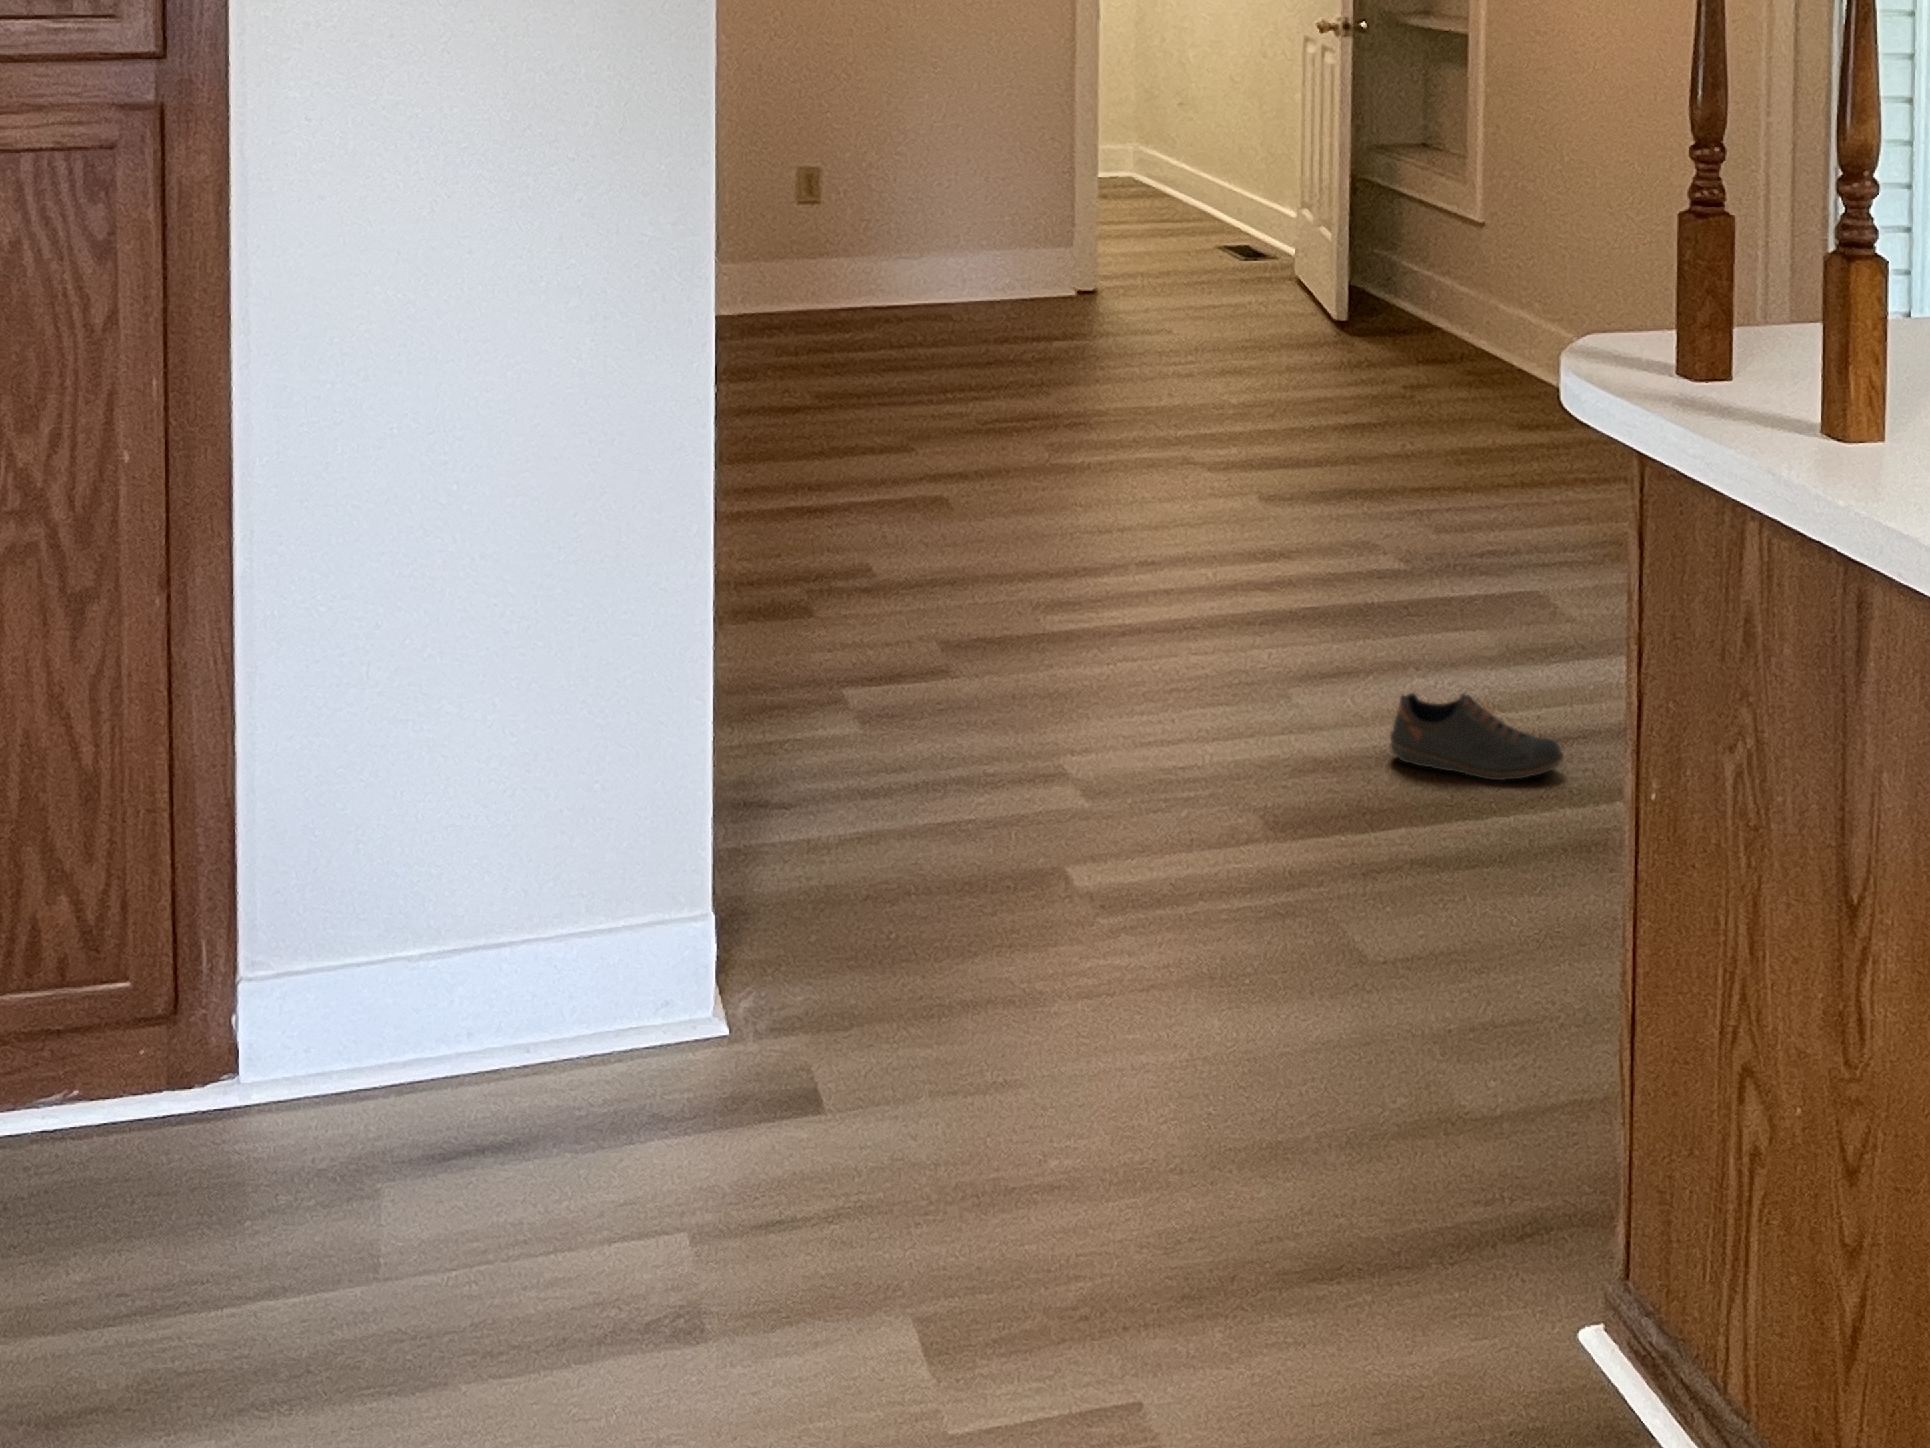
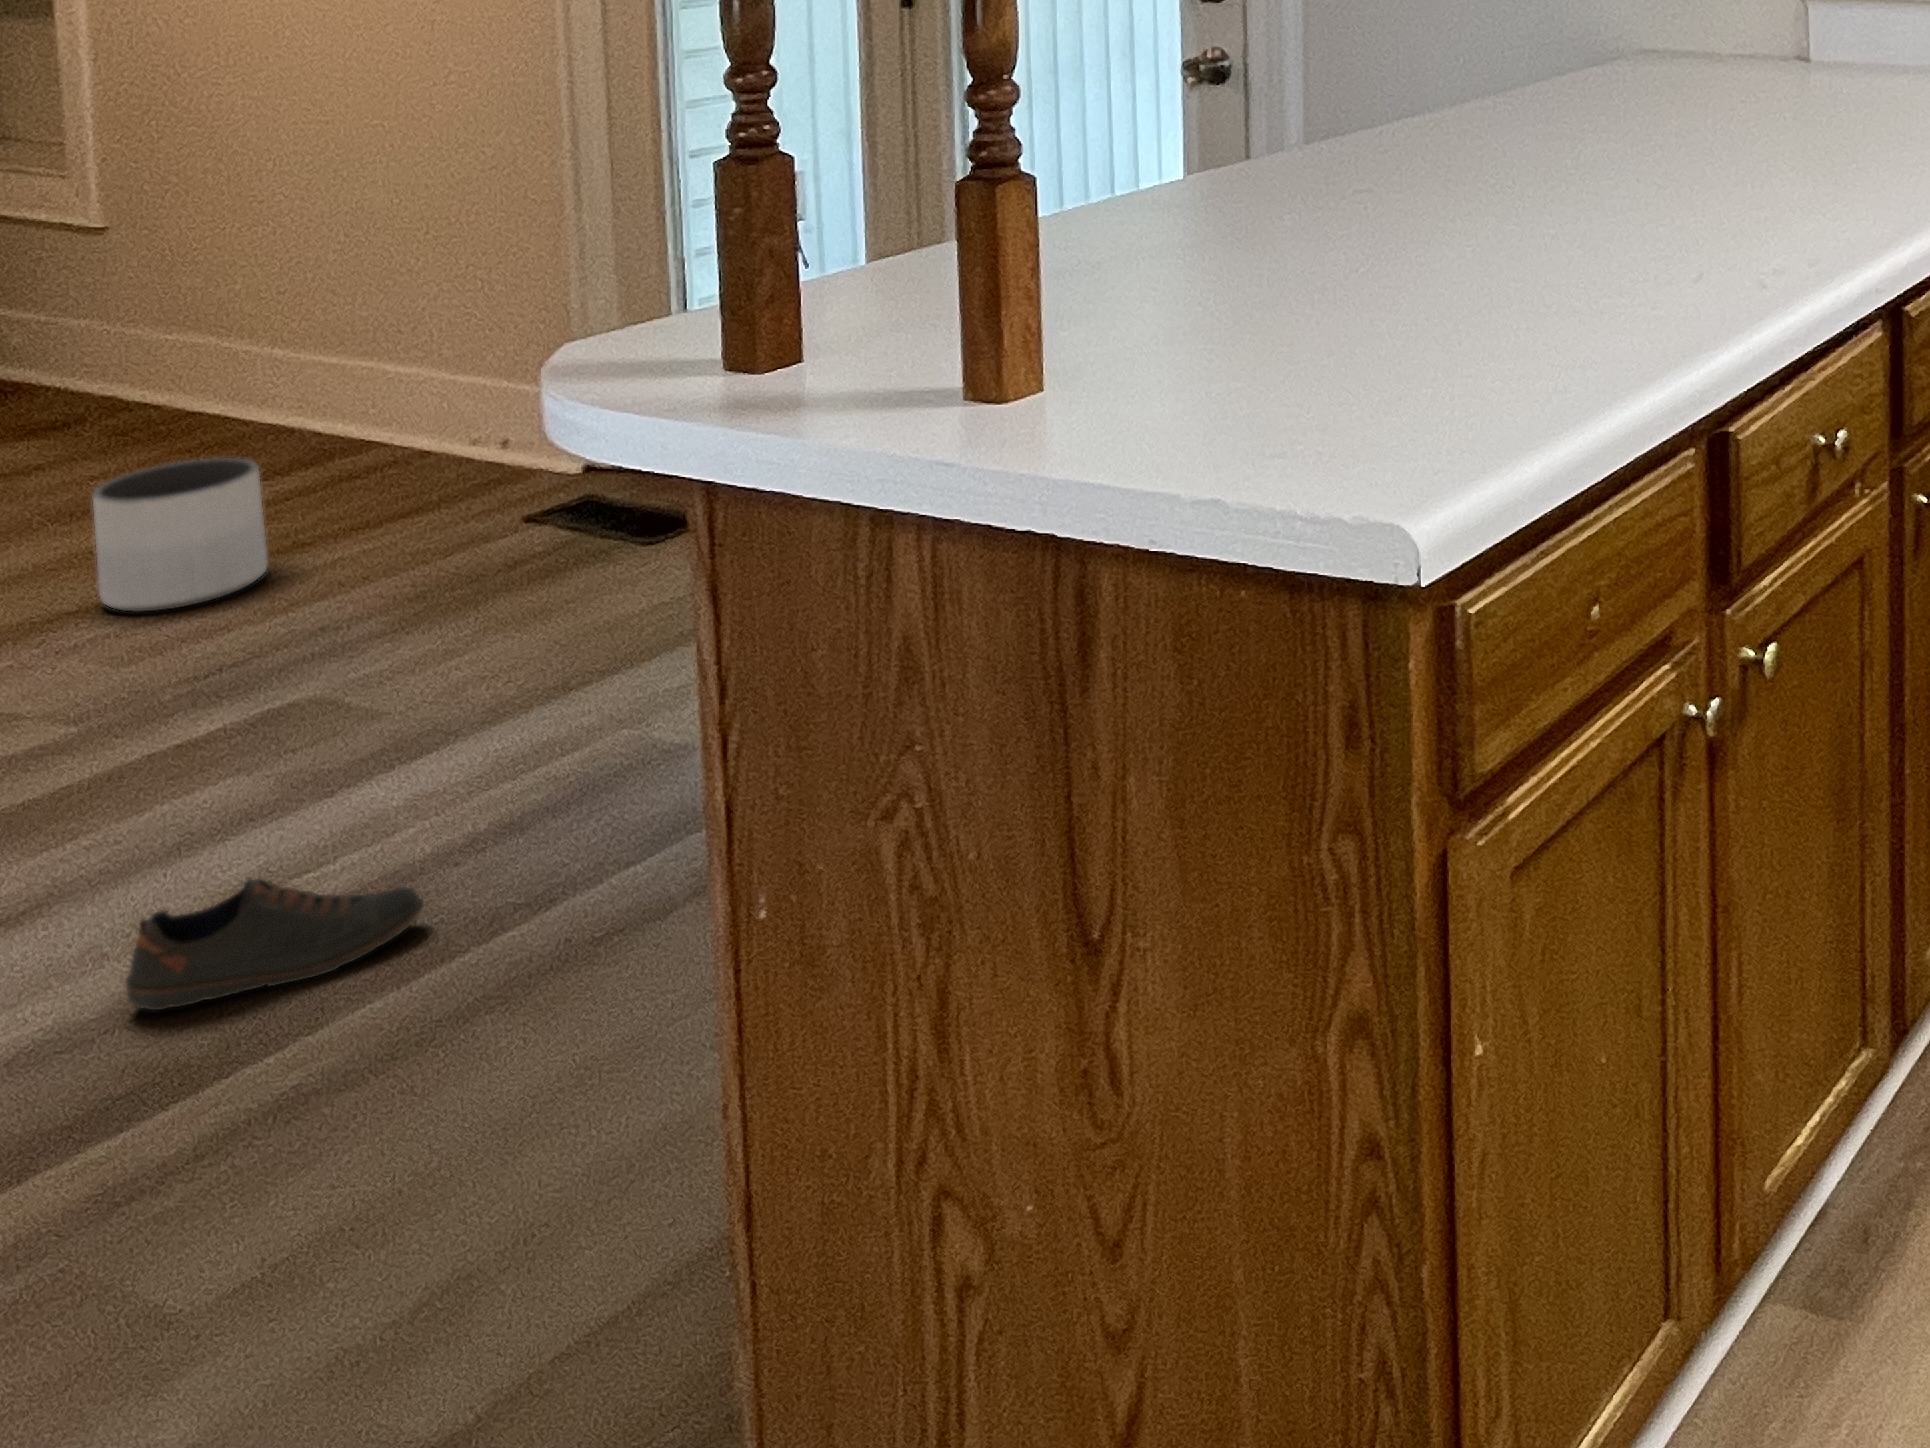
planter: none [1447,398,1544,504] -> present [93,458,267,612]

